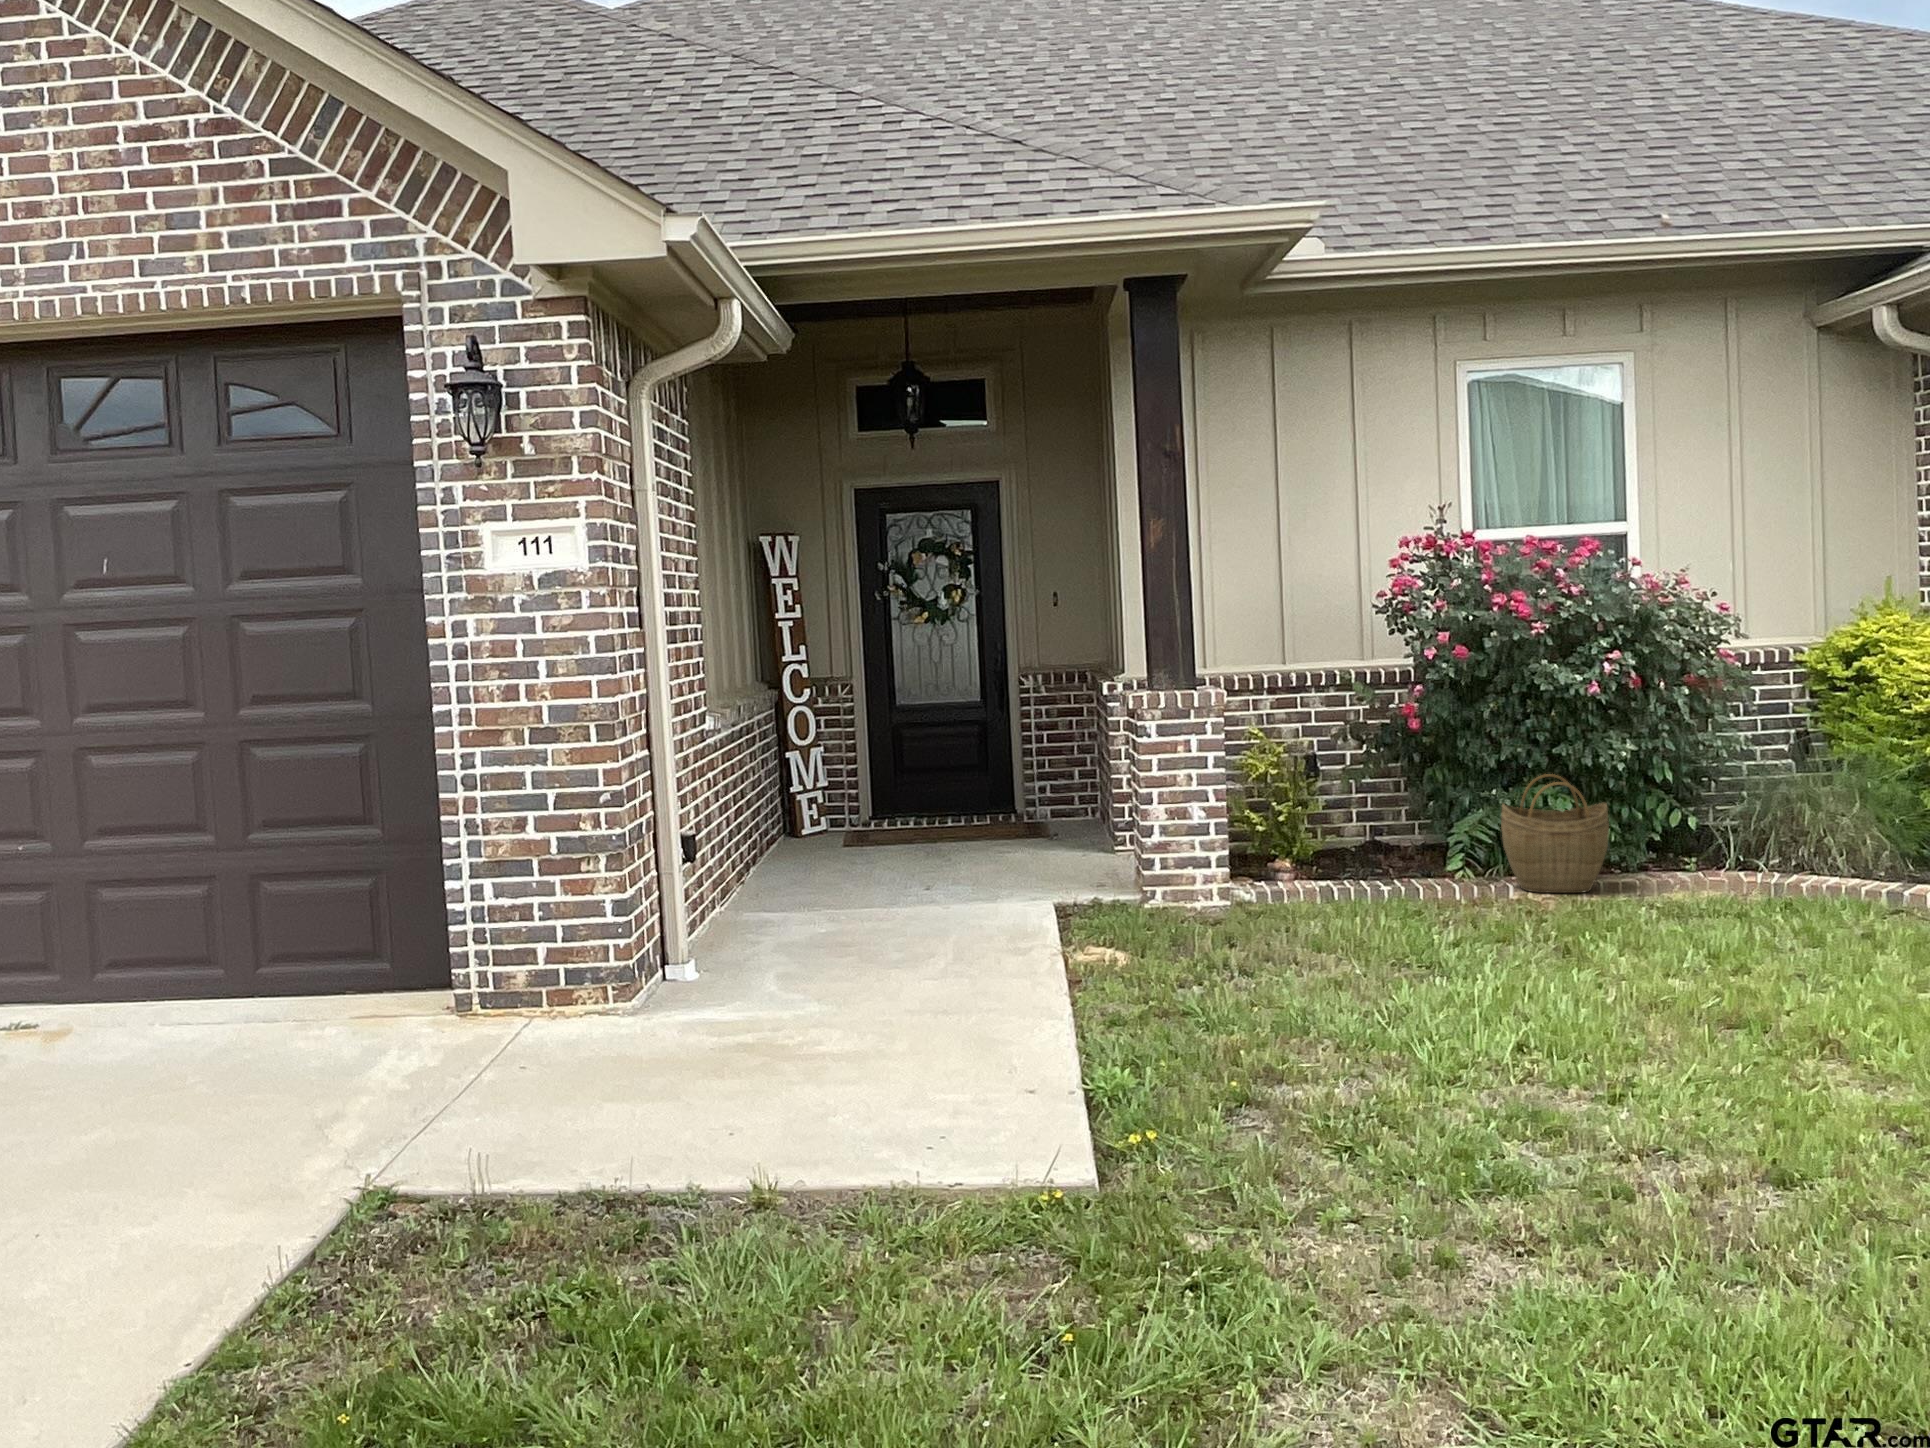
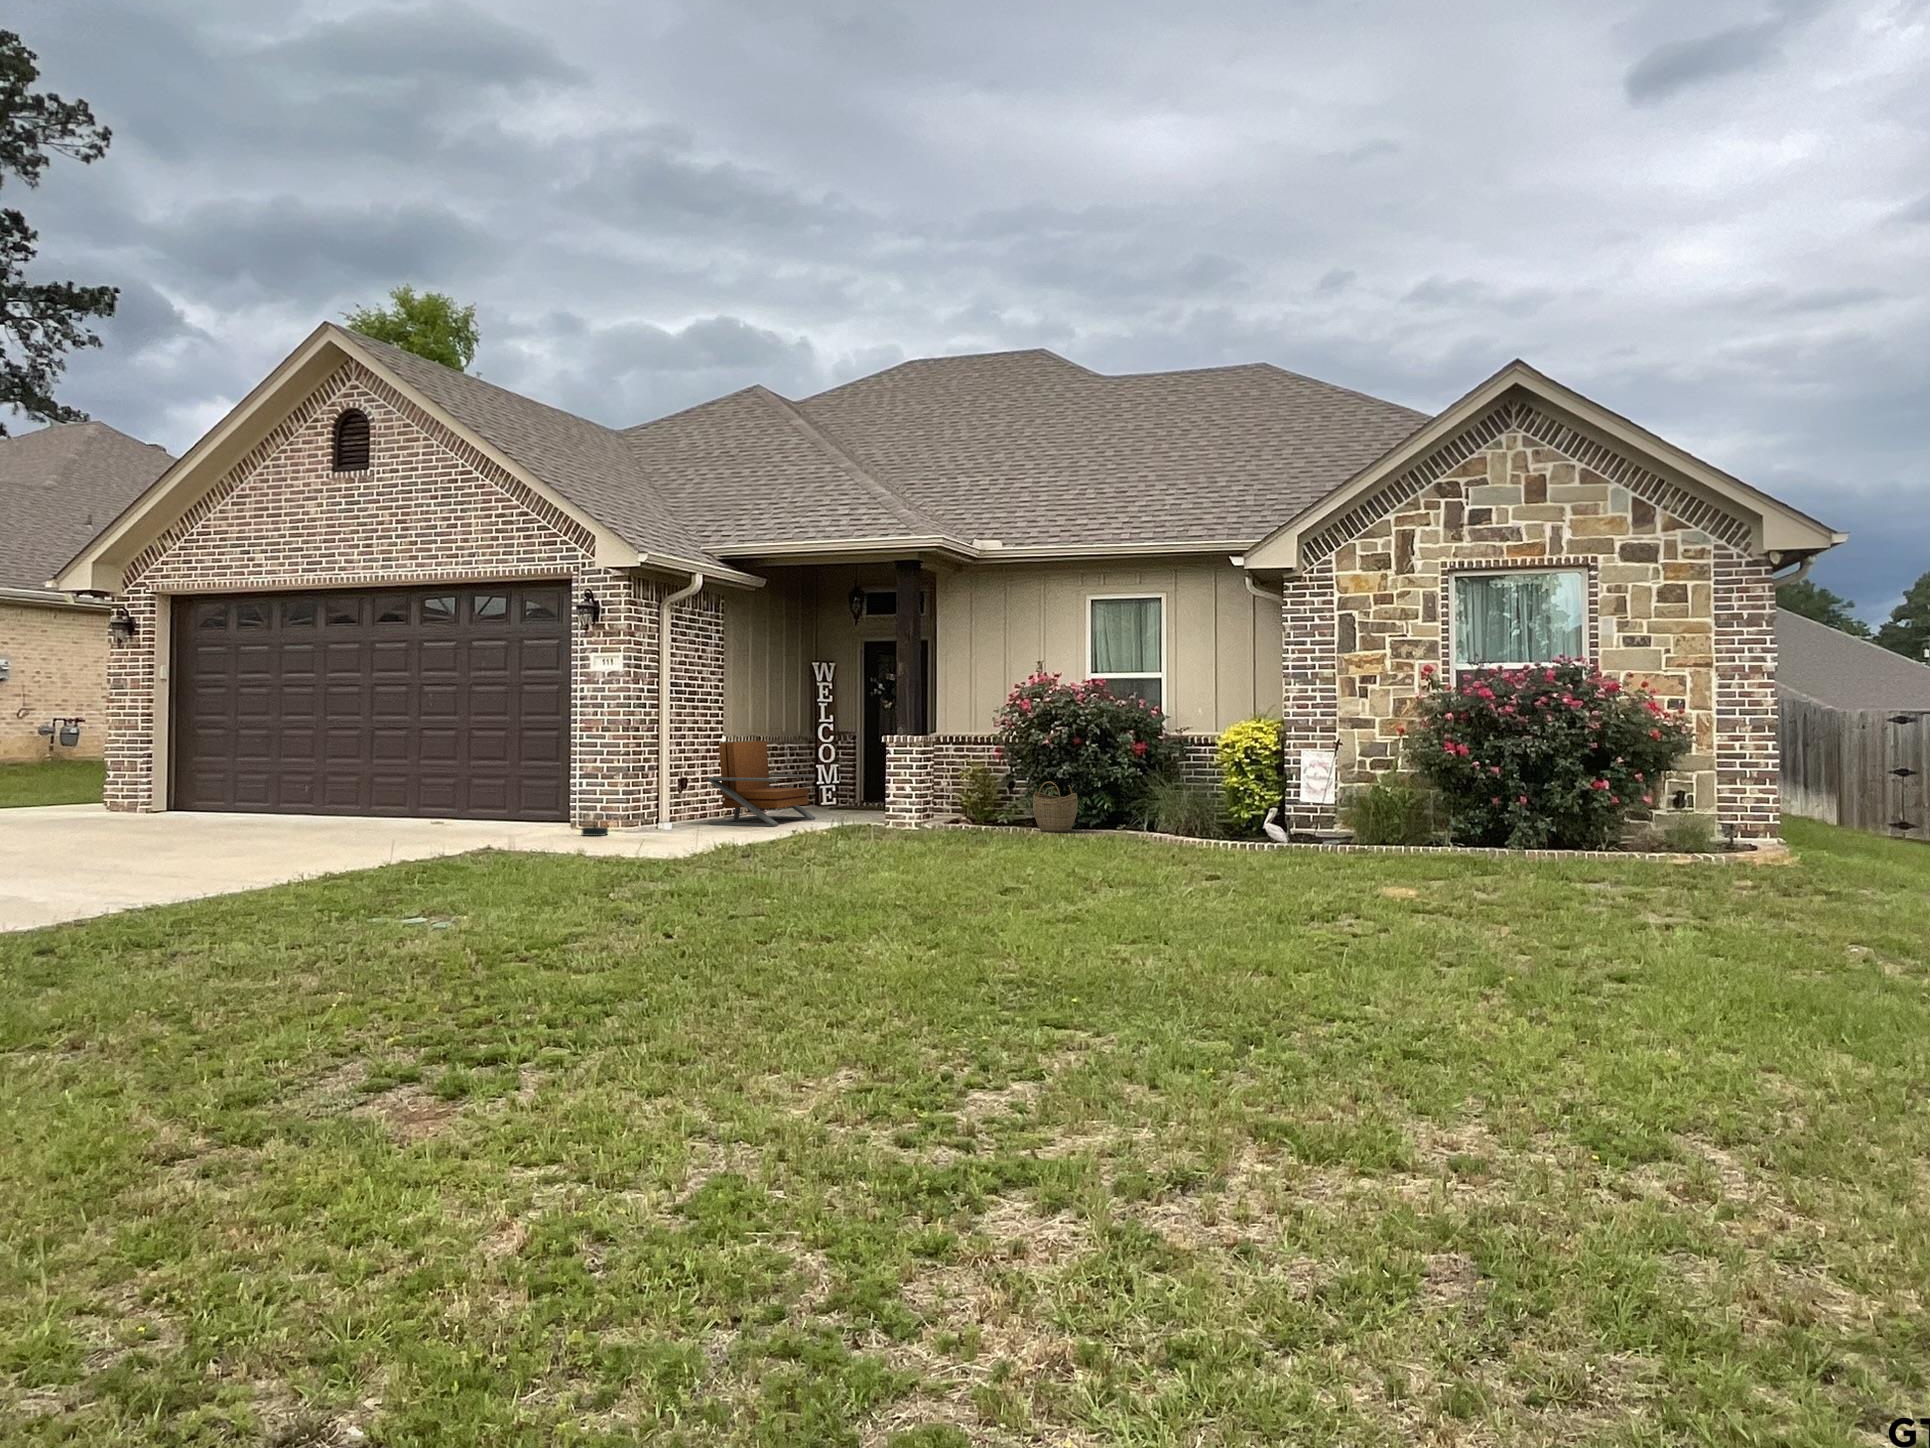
lounge chair: none [718,716,913,933] -> present [707,741,815,826]
decorative plant: none [485,940,586,1030] -> present [579,805,609,836]

